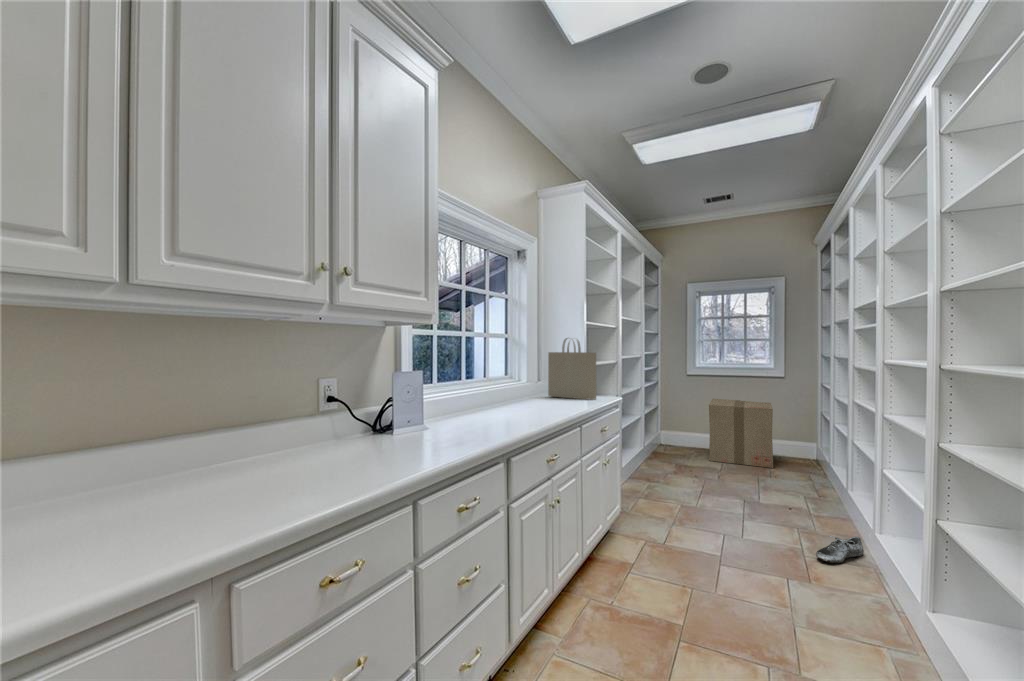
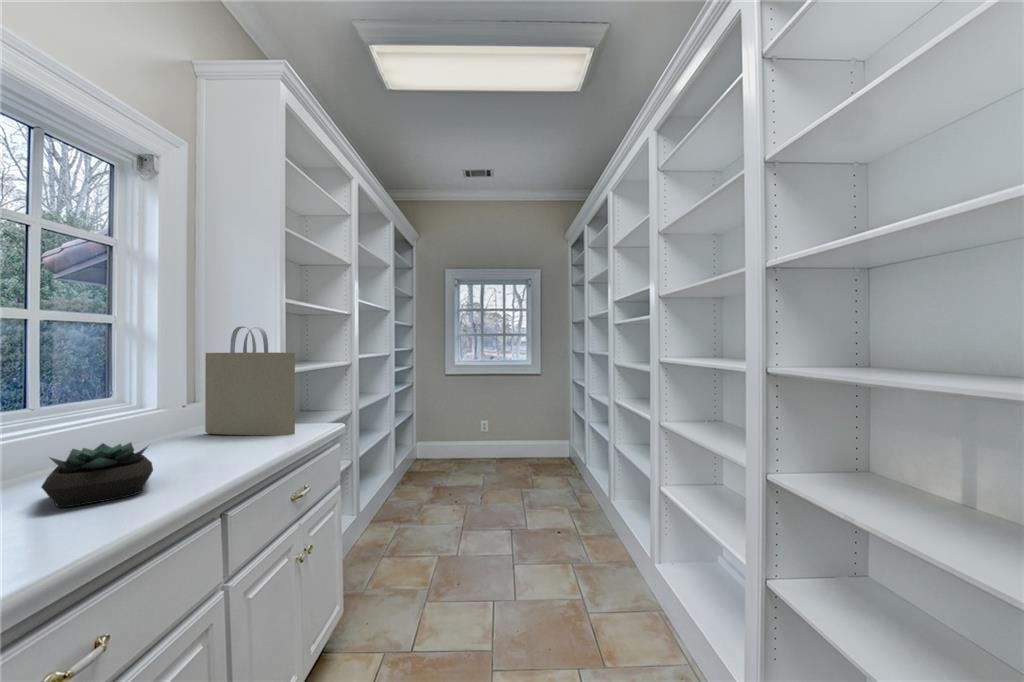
succulent plant: none [515,390,552,413] -> present [41,442,153,507]
cardboard box: present [709,399,773,468] -> none [468,401,533,475]
shoe: present [816,536,864,564] -> none [596,565,638,614]

